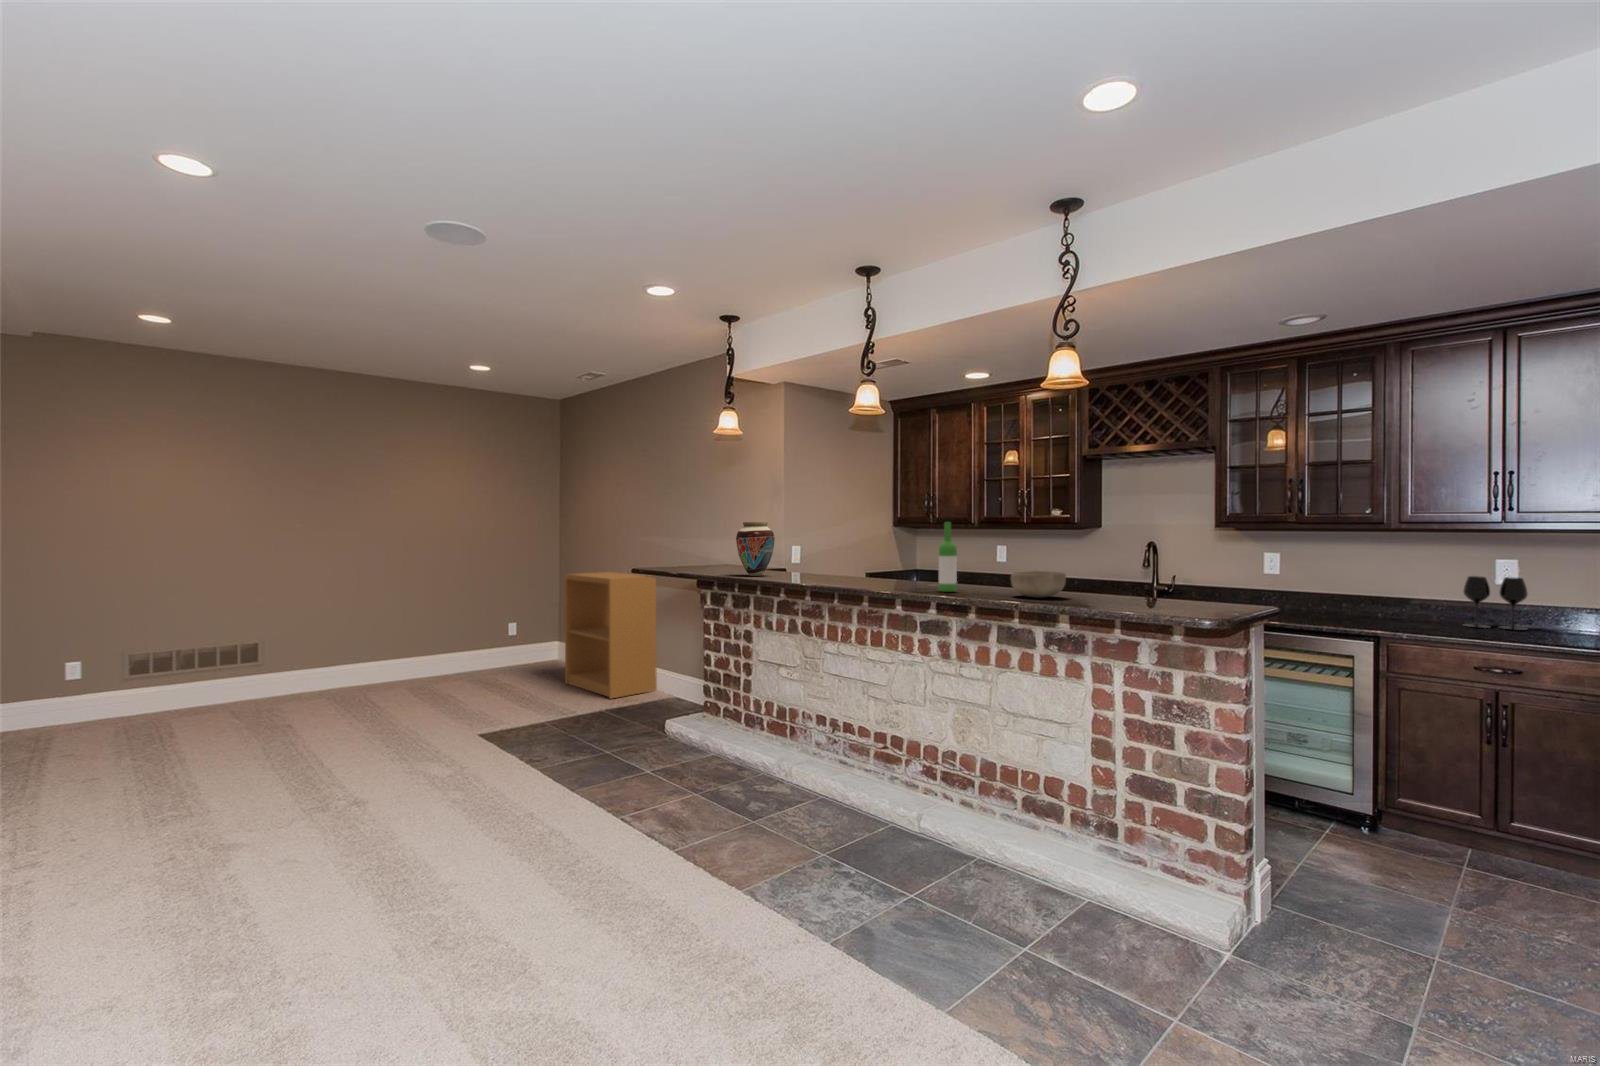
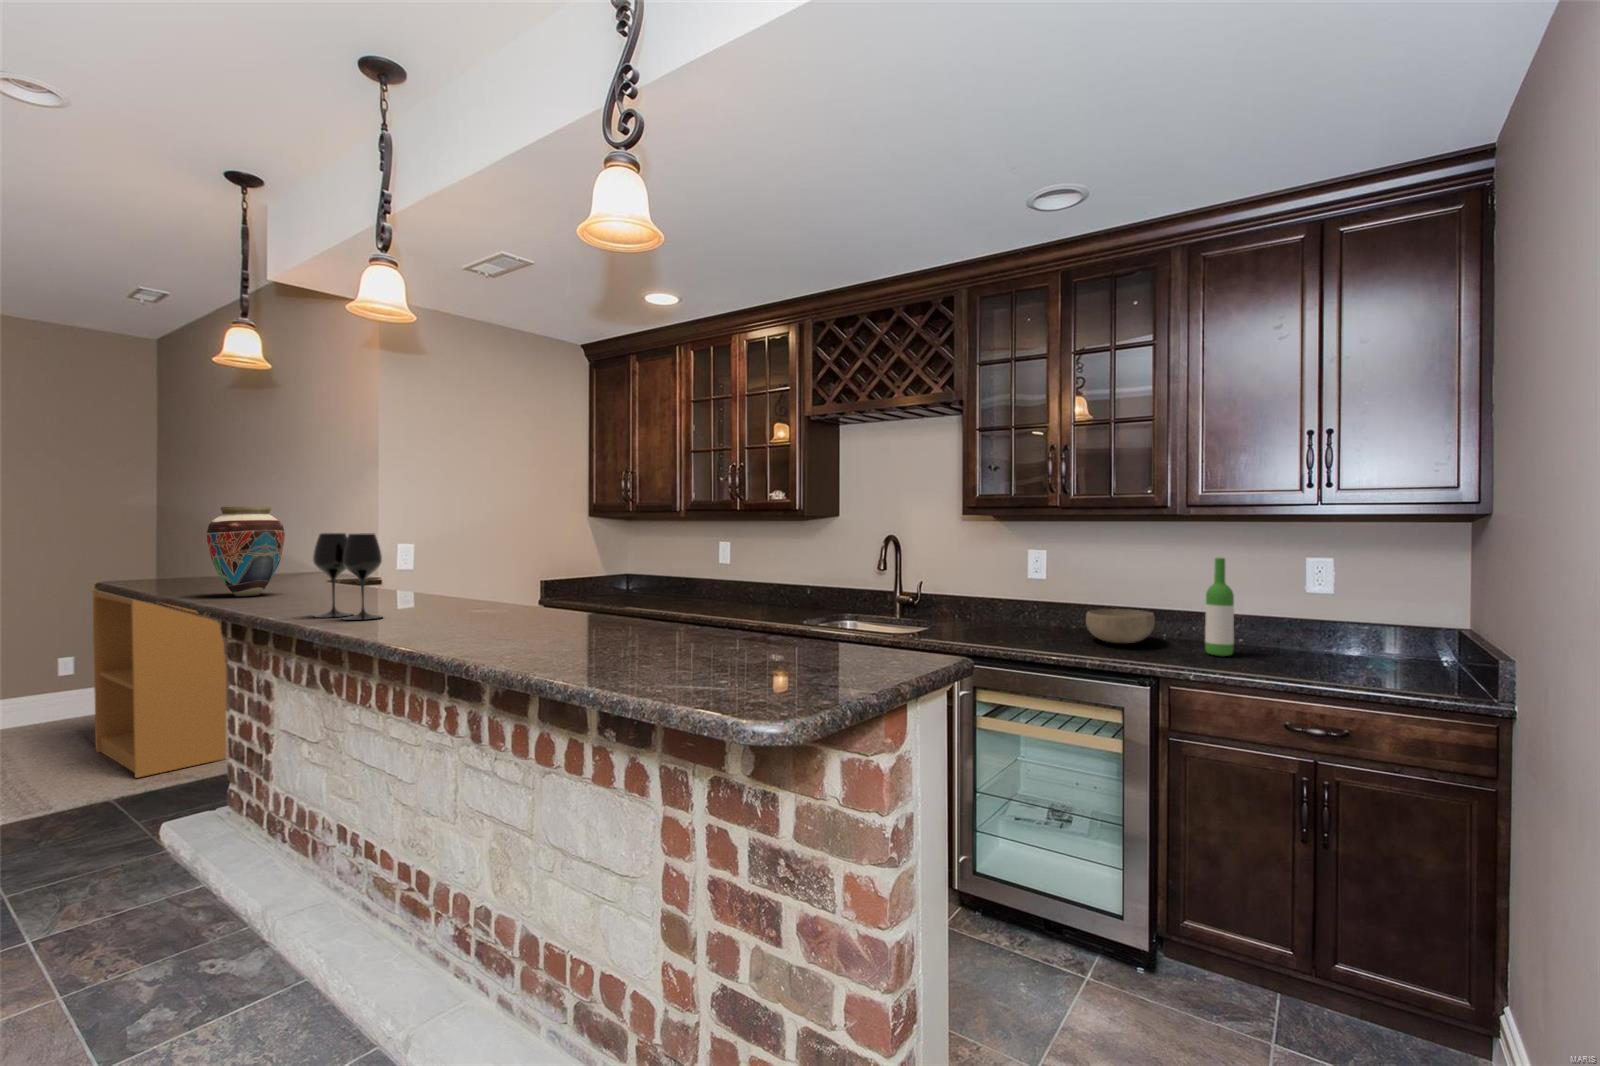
wine bottle: present [939,522,957,592] -> present [1205,558,1234,656]
bowl: present [1011,571,1066,598] -> present [1086,609,1155,643]
wine glass: present [1463,576,1528,630] -> present [313,533,382,620]

